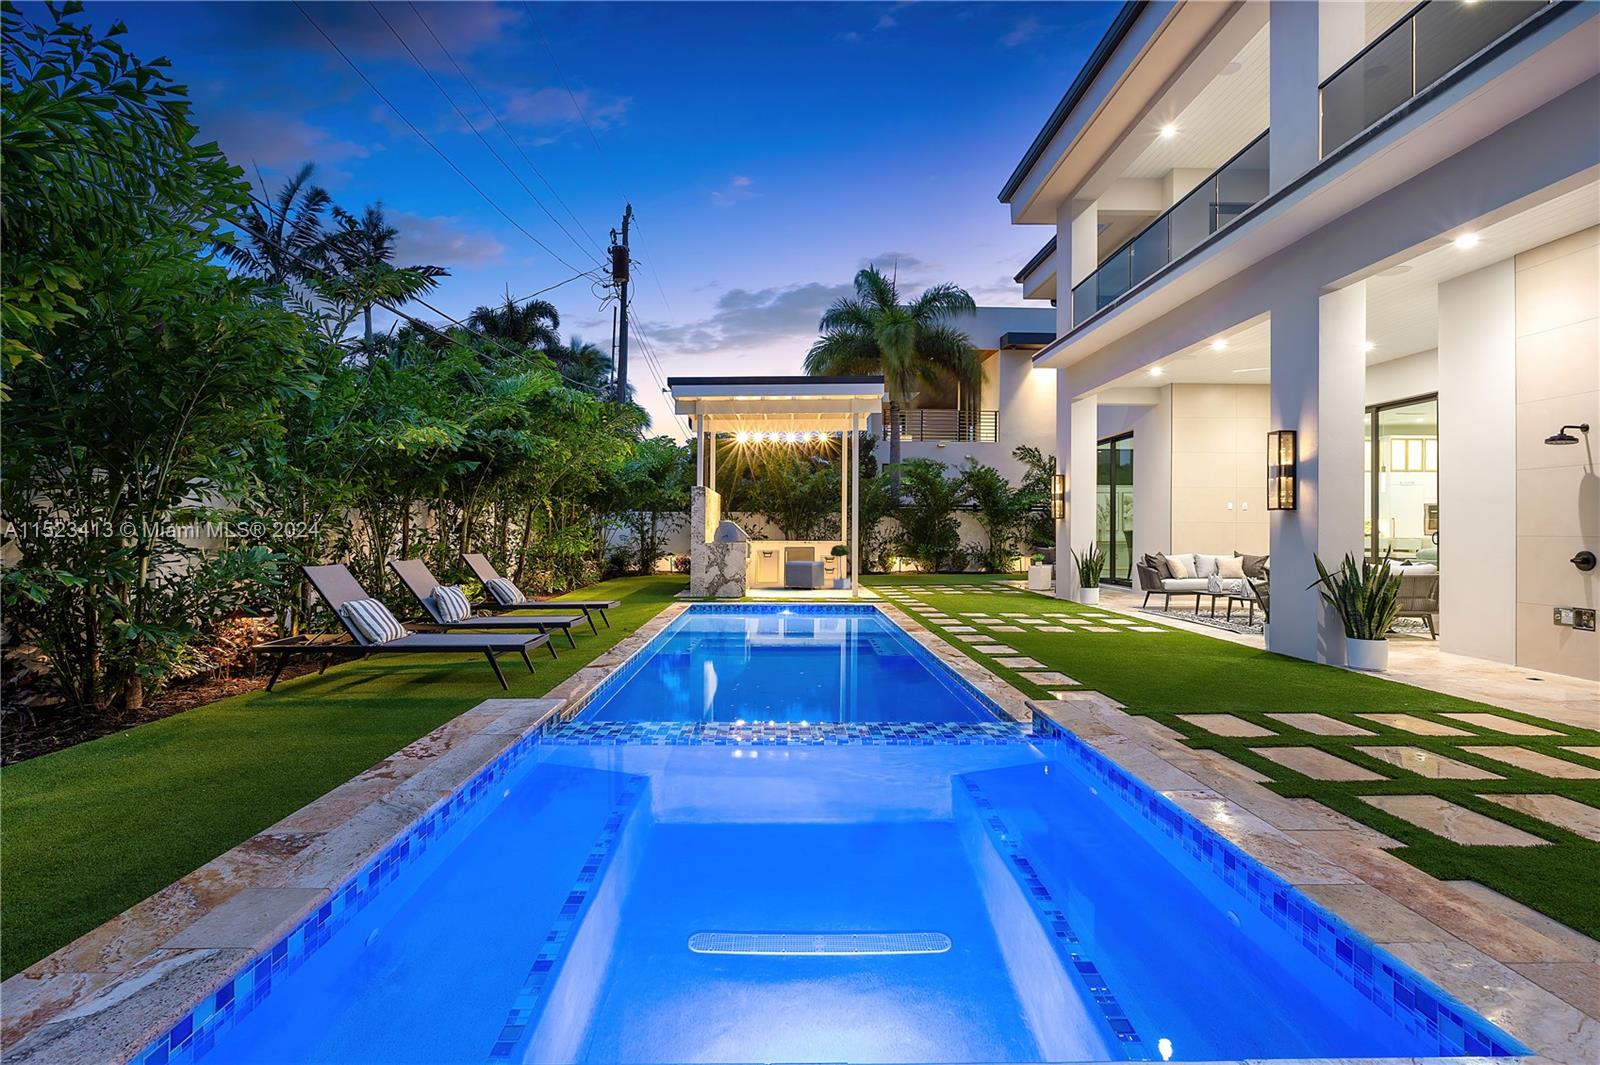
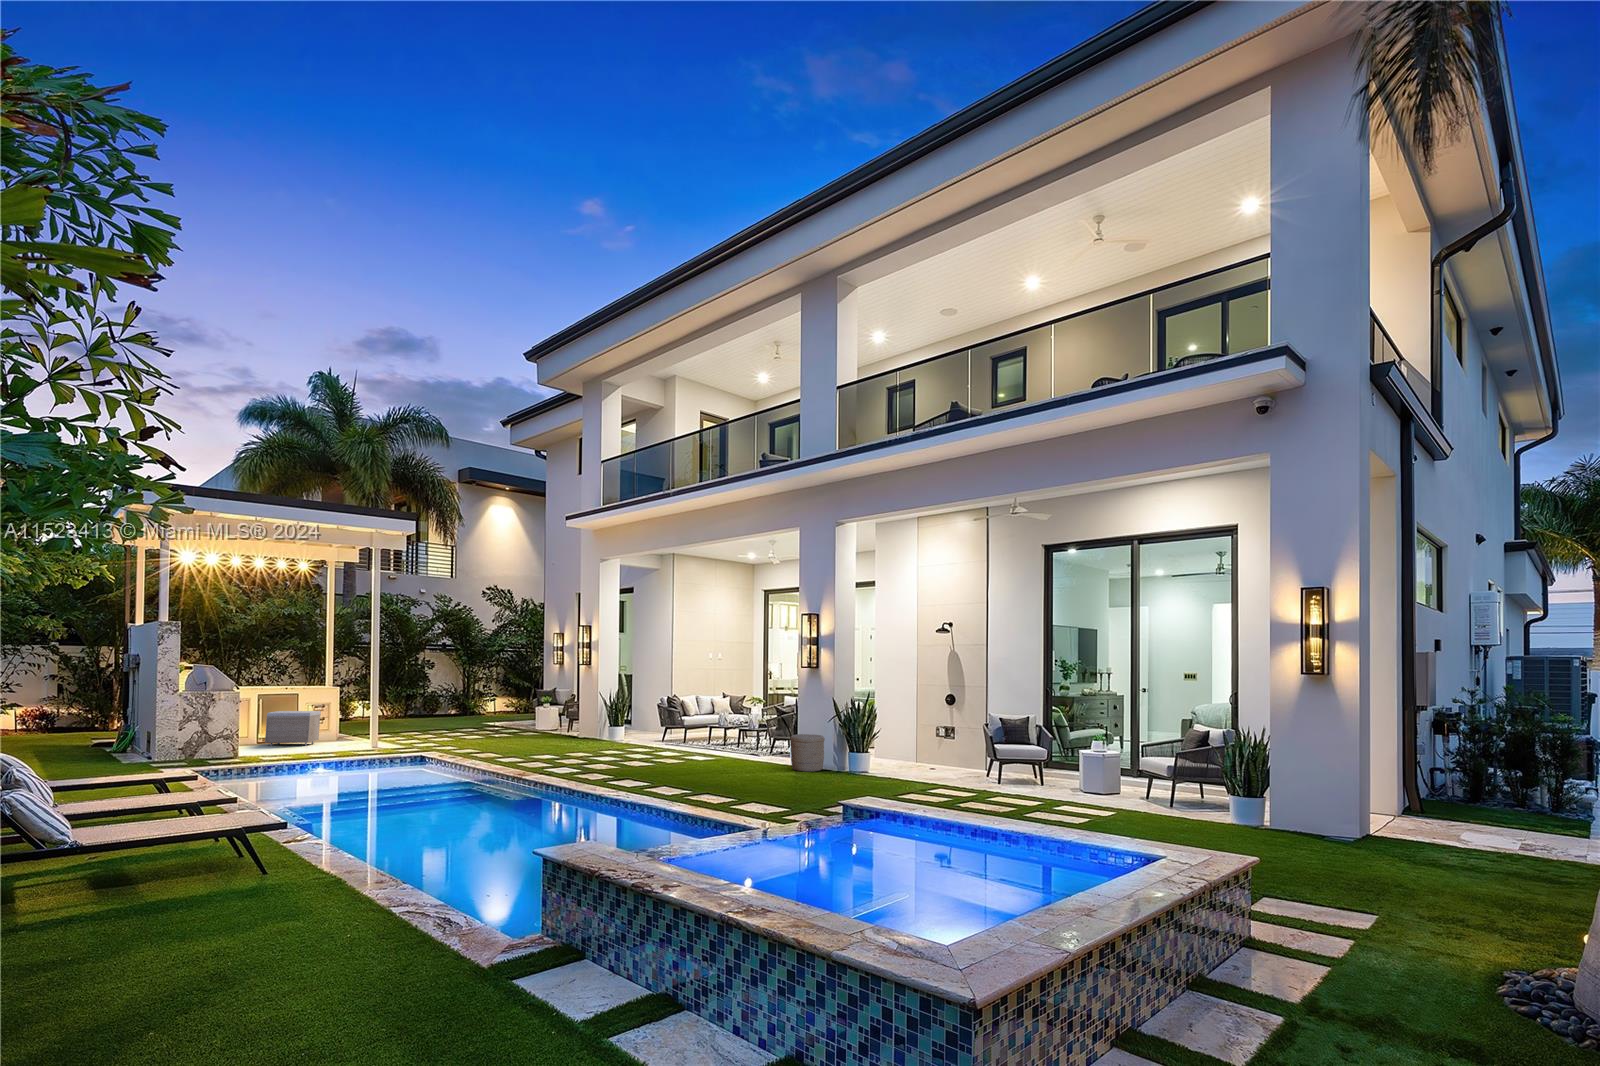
potted tree: present [831,544,850,589] -> none [329,690,353,743]
woven basket: none [1251,607,1309,660] -> present [790,734,825,772]

